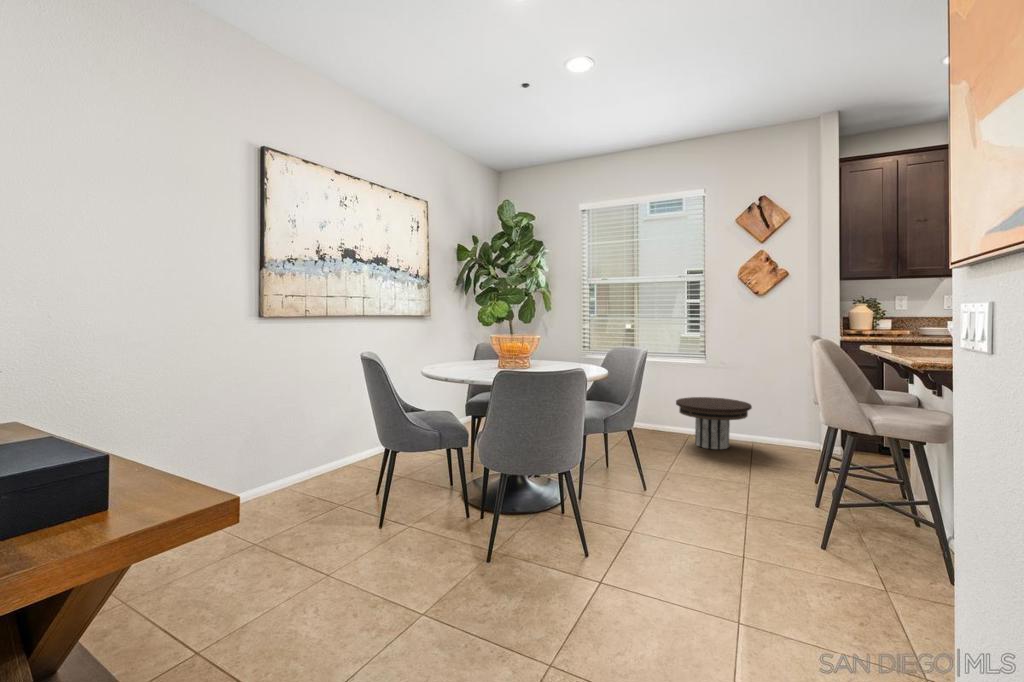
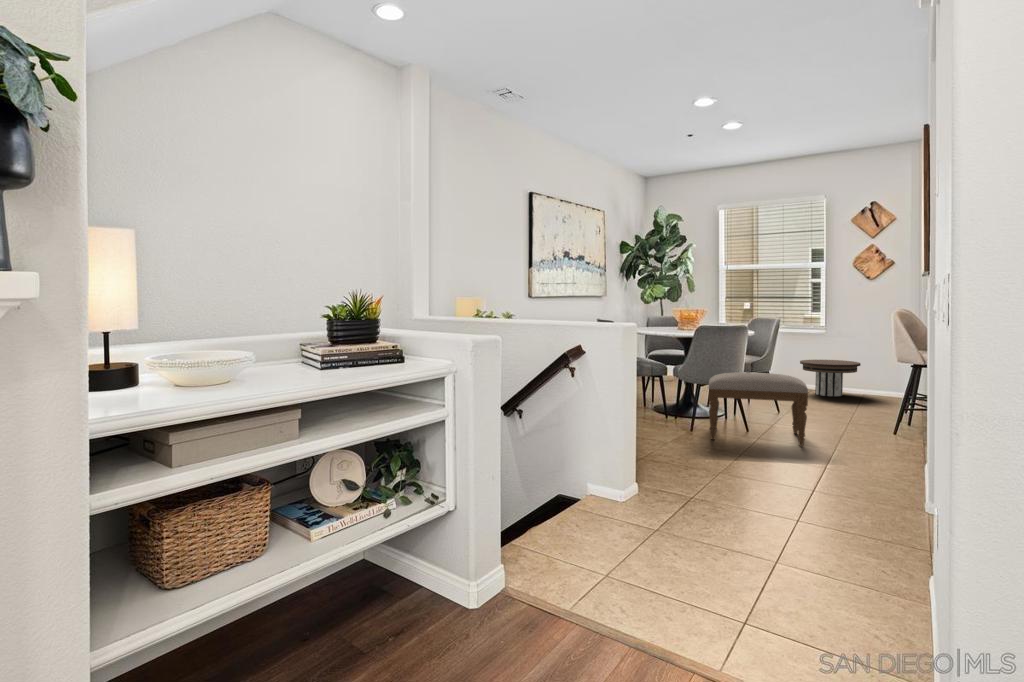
ottoman: none [506,463,707,646] -> present [709,372,808,446]

